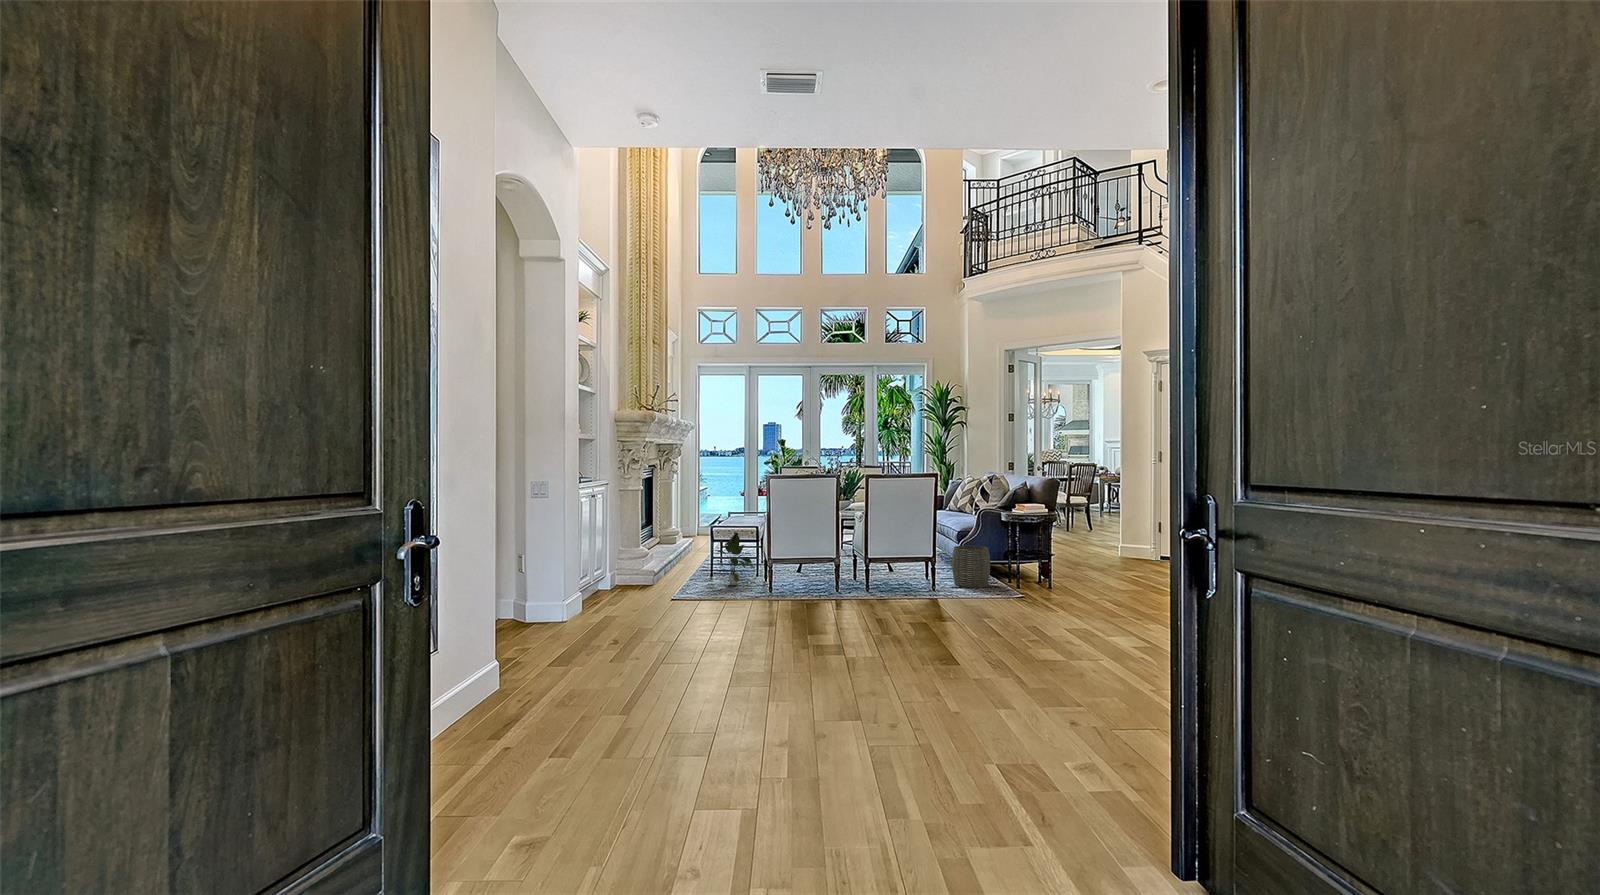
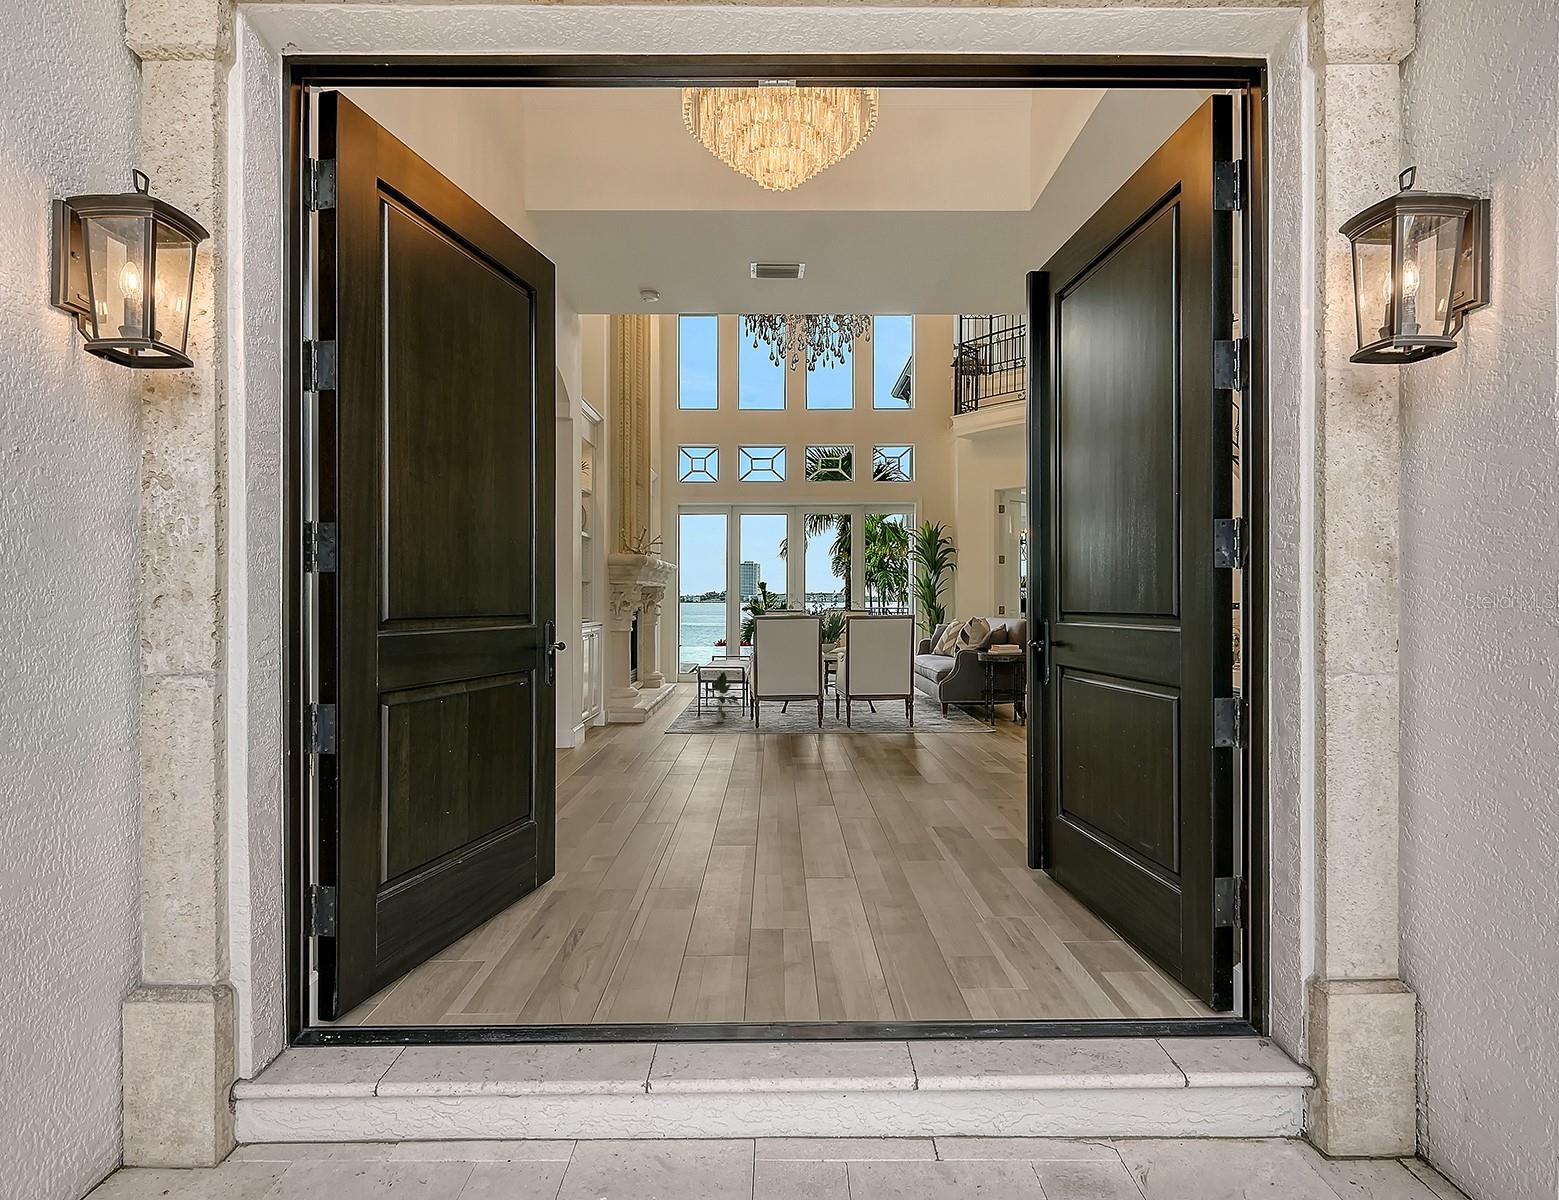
woven basket: present [952,545,990,588] -> none [930,686,966,725]

